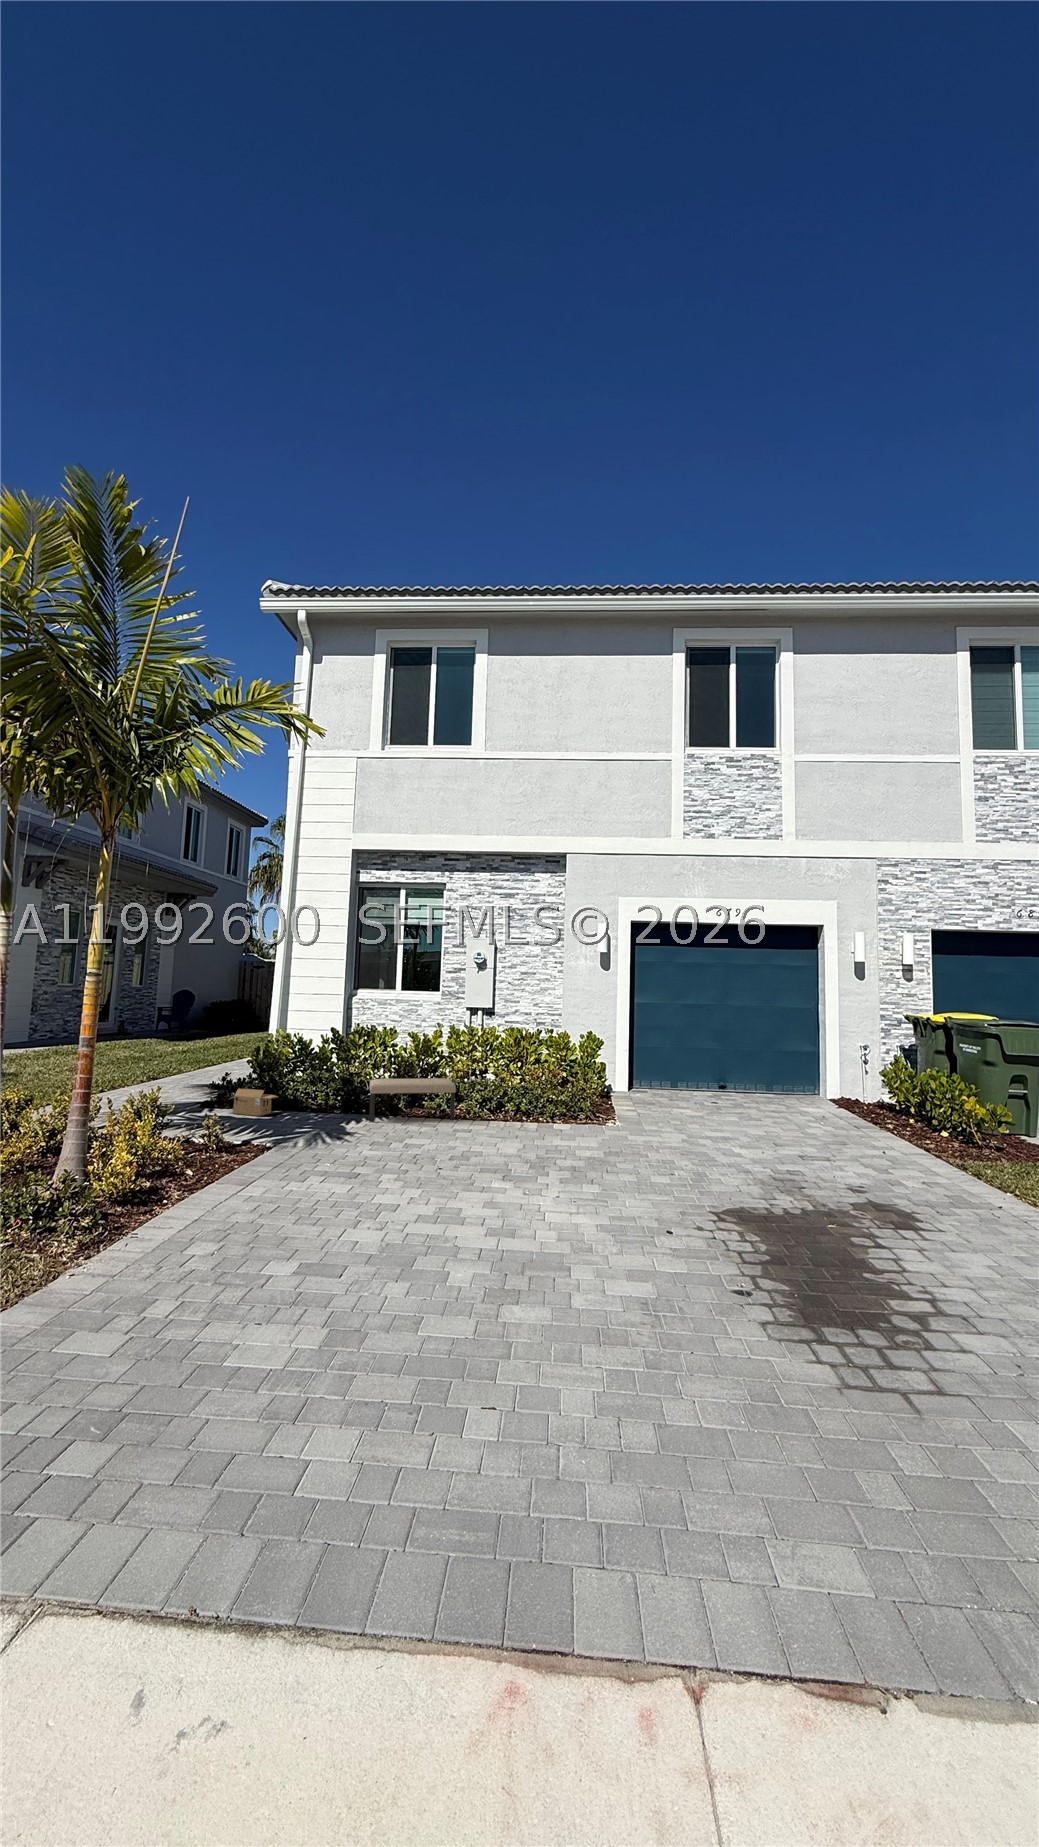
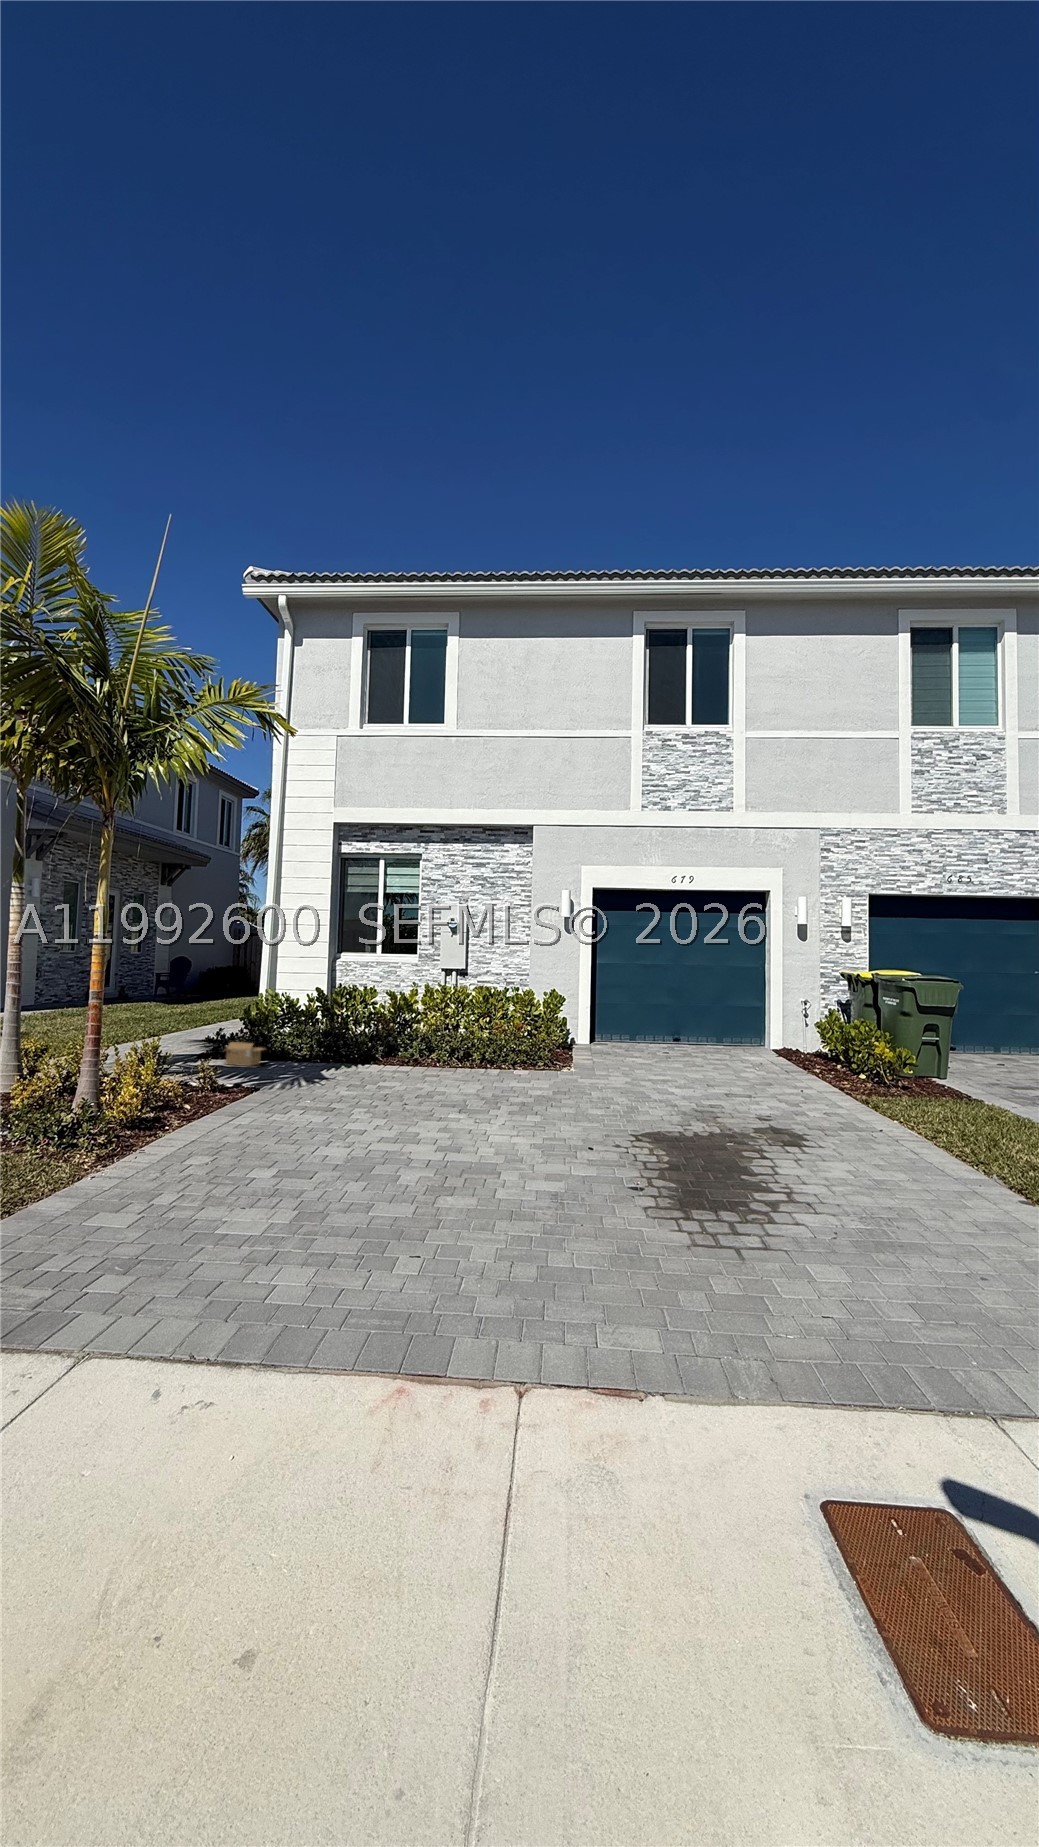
bench: present [370,1078,456,1121] -> none [349,1032,427,1070]

